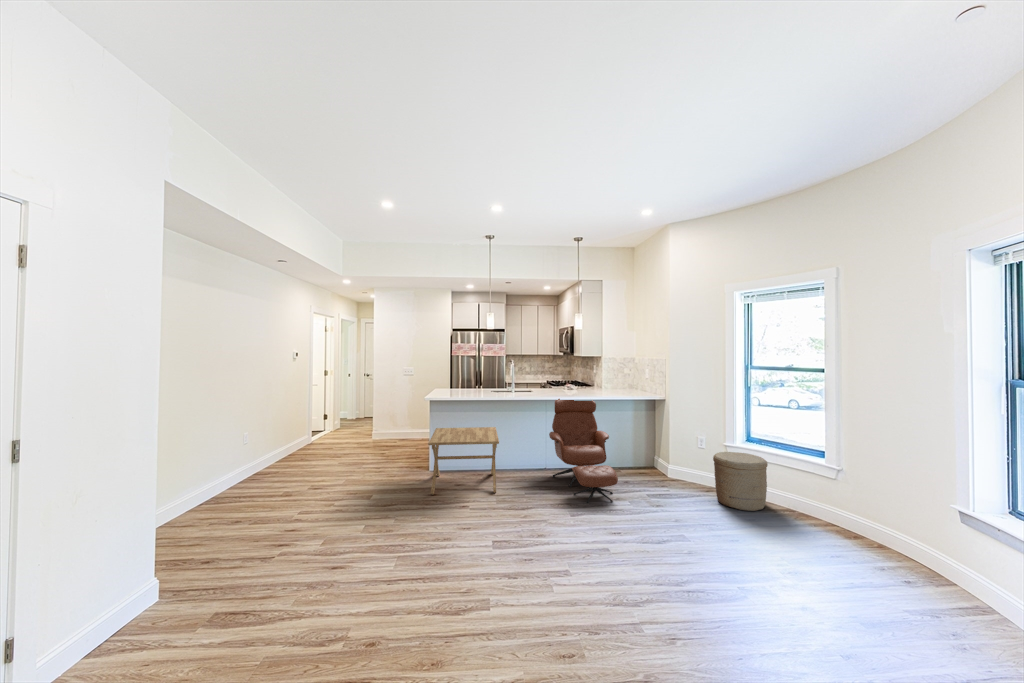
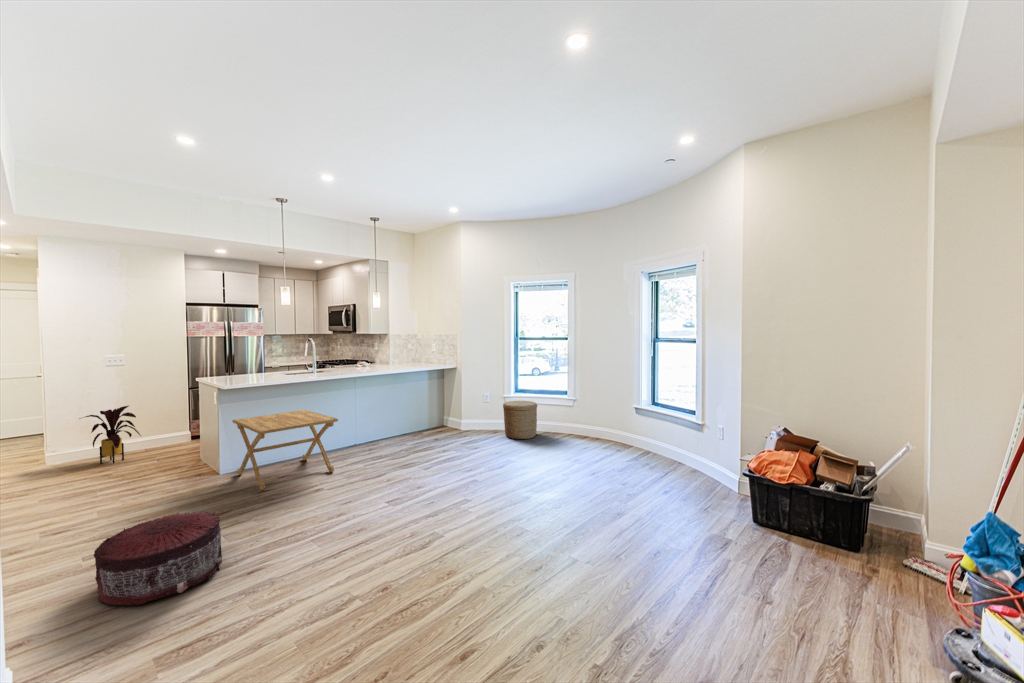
lounge chair: present [549,399,618,503] -> none [363,372,445,459]
house plant: none [380,406,413,447] -> present [85,406,141,464]
pouf: none [256,499,341,566] -> present [94,512,222,605]

